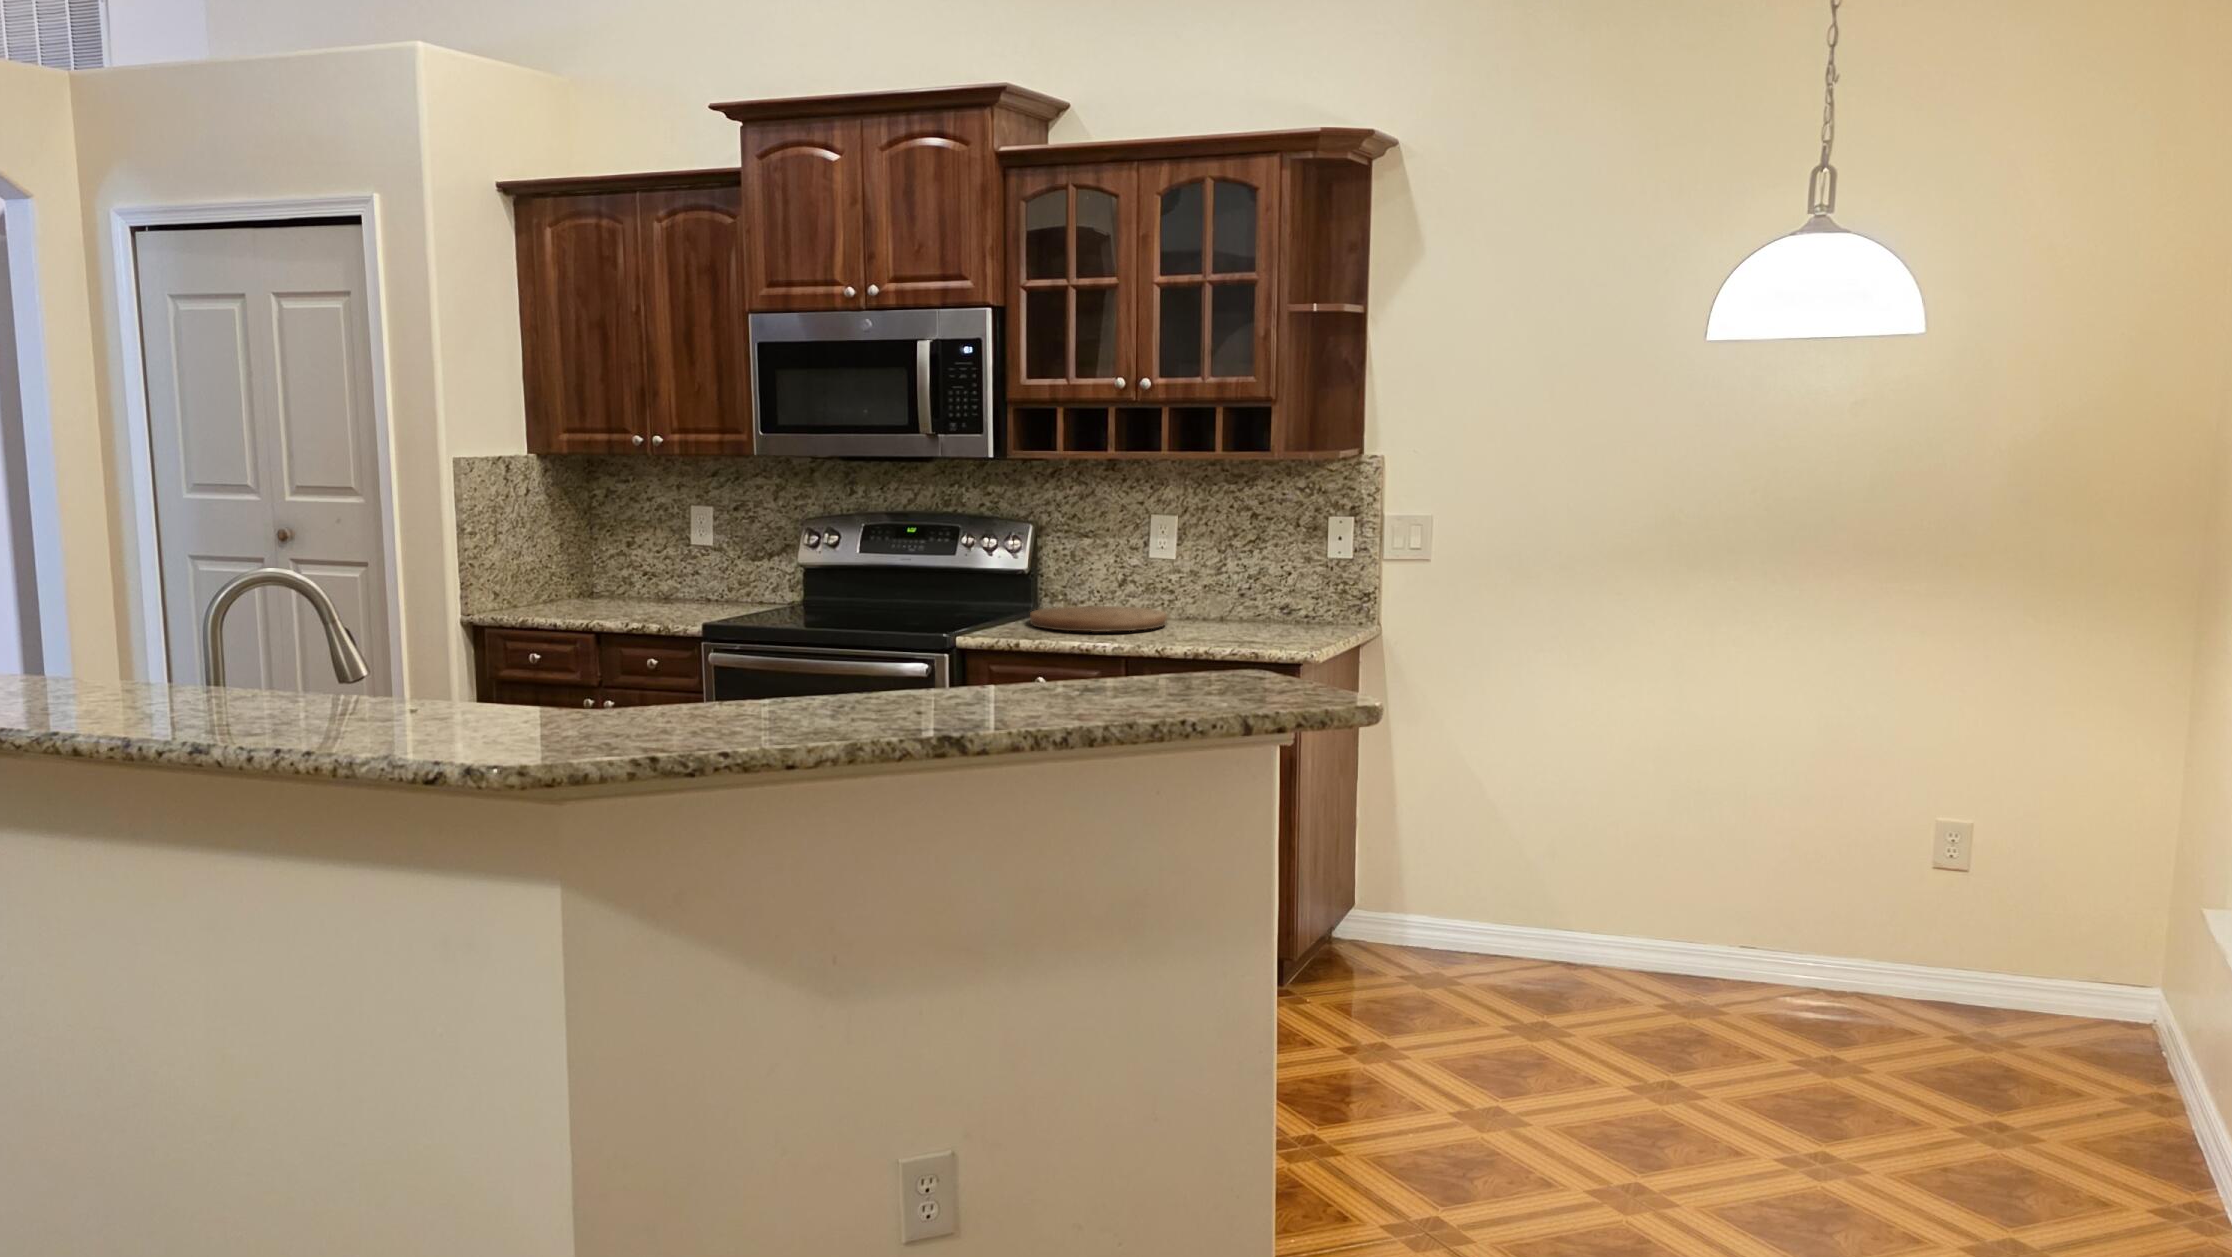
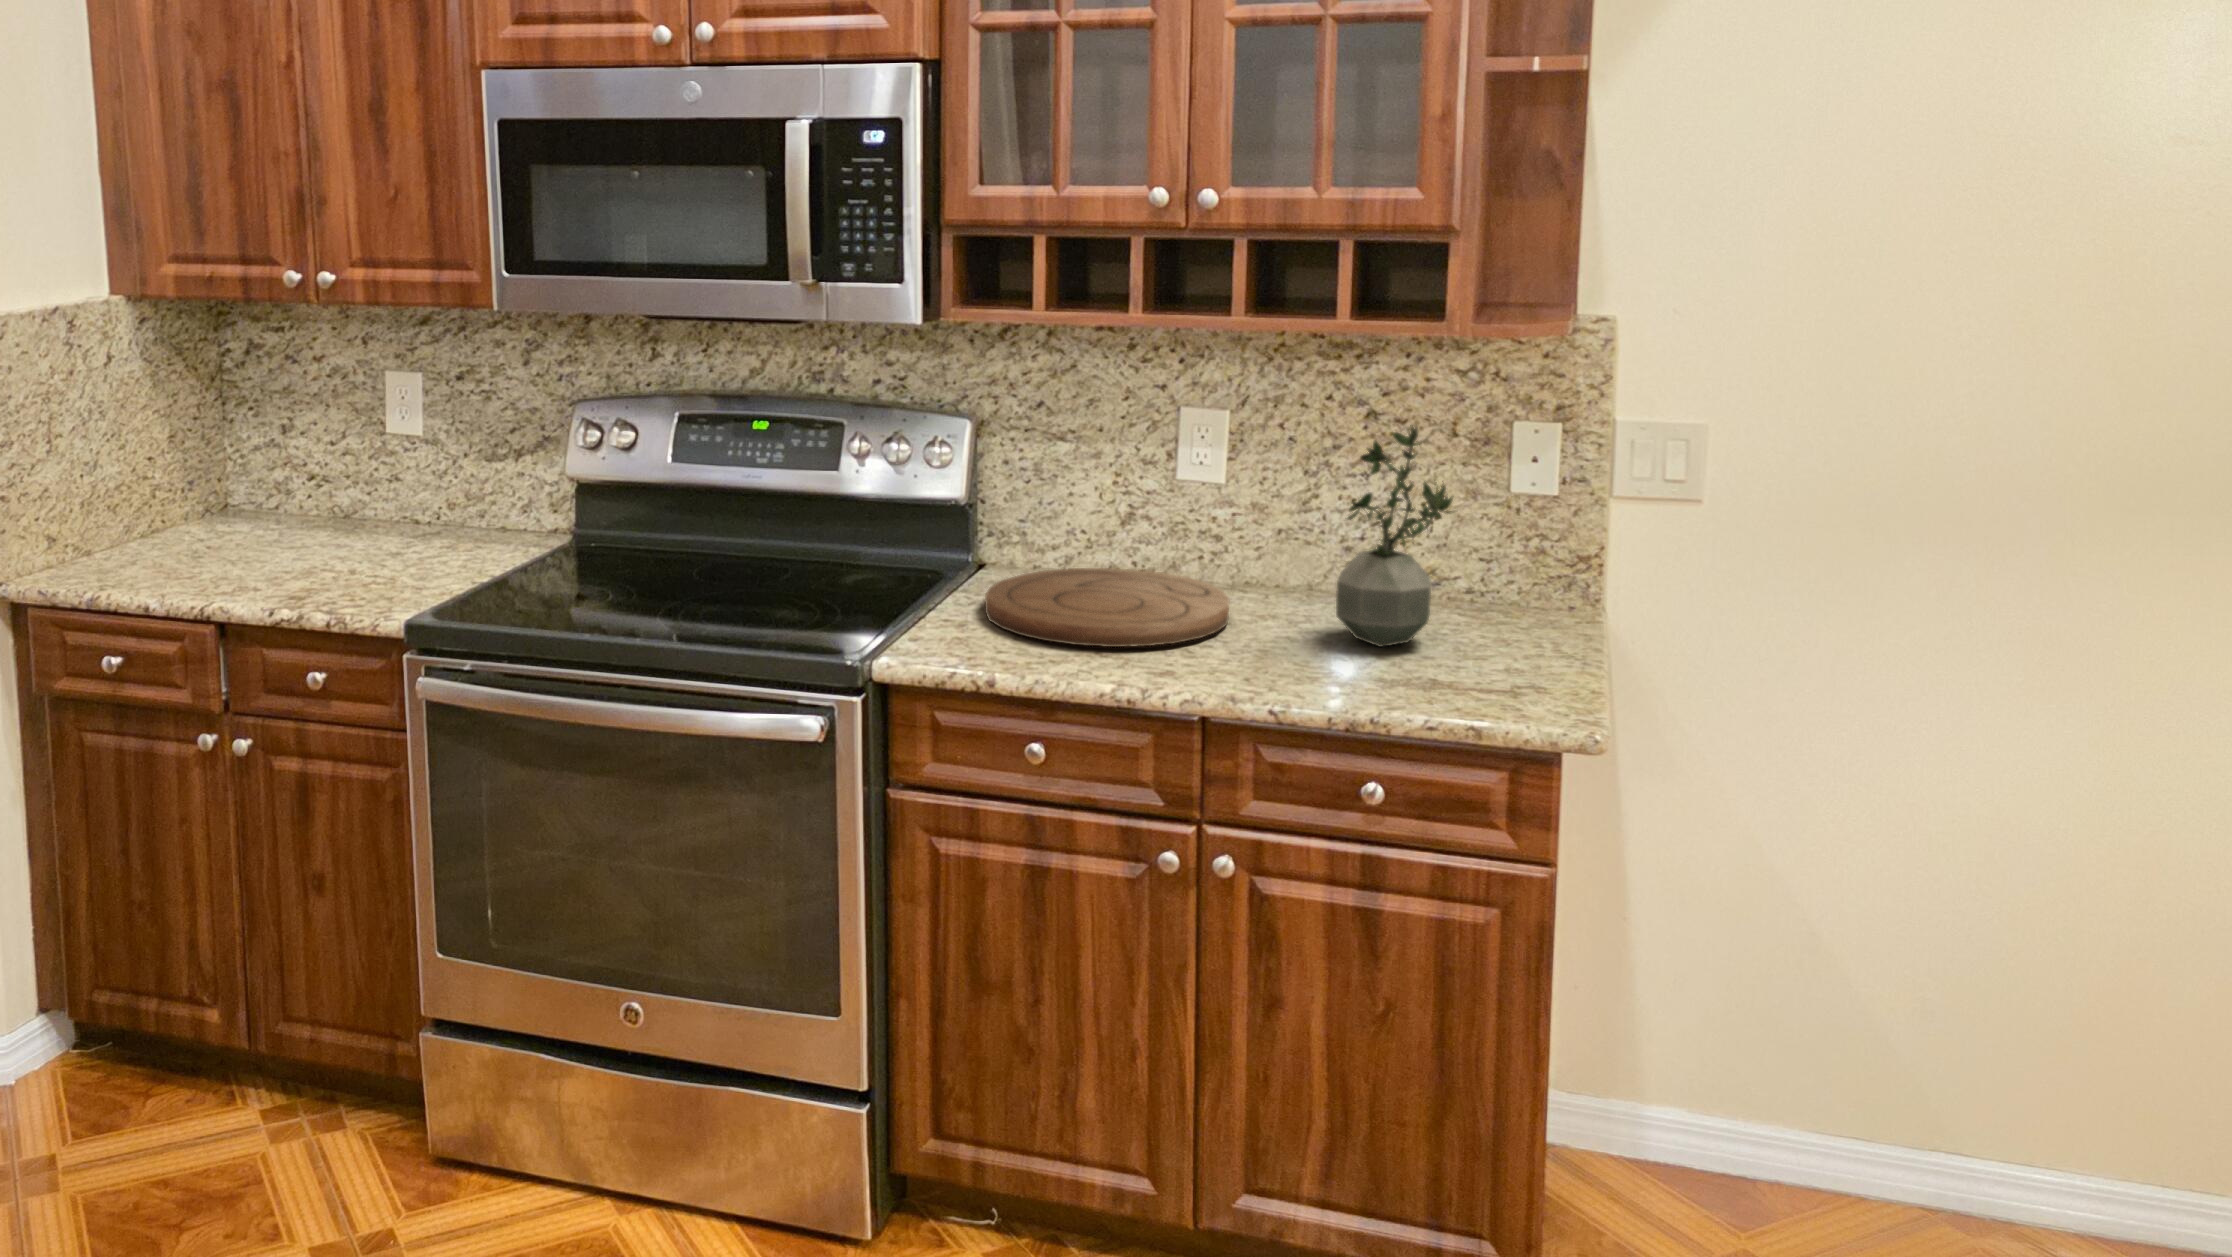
potted plant: none [1219,511,1287,634] -> present [1336,425,1453,647]

